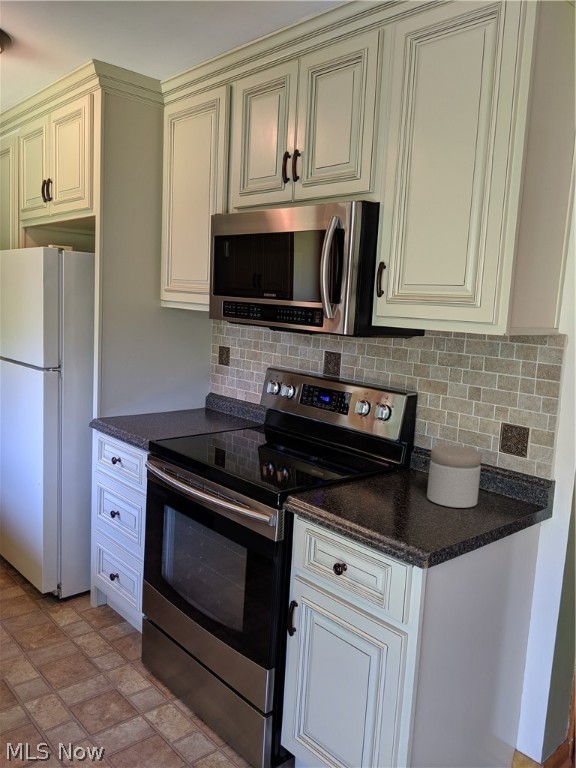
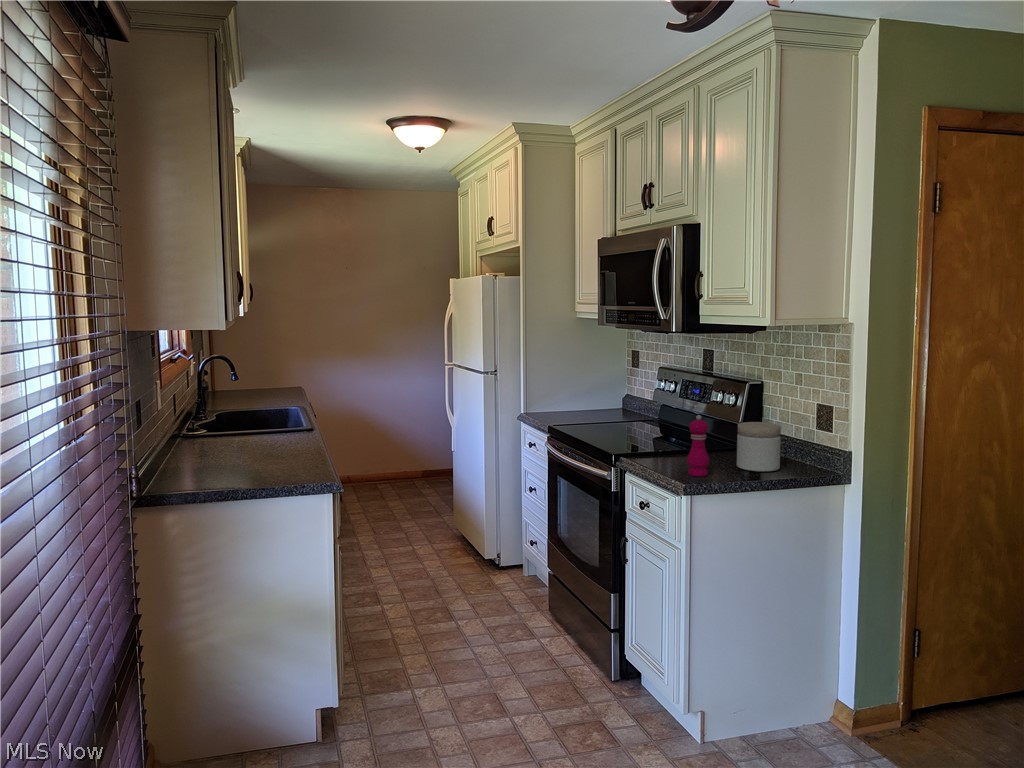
pepper mill: none [395,445,424,524] -> present [687,415,709,476]

